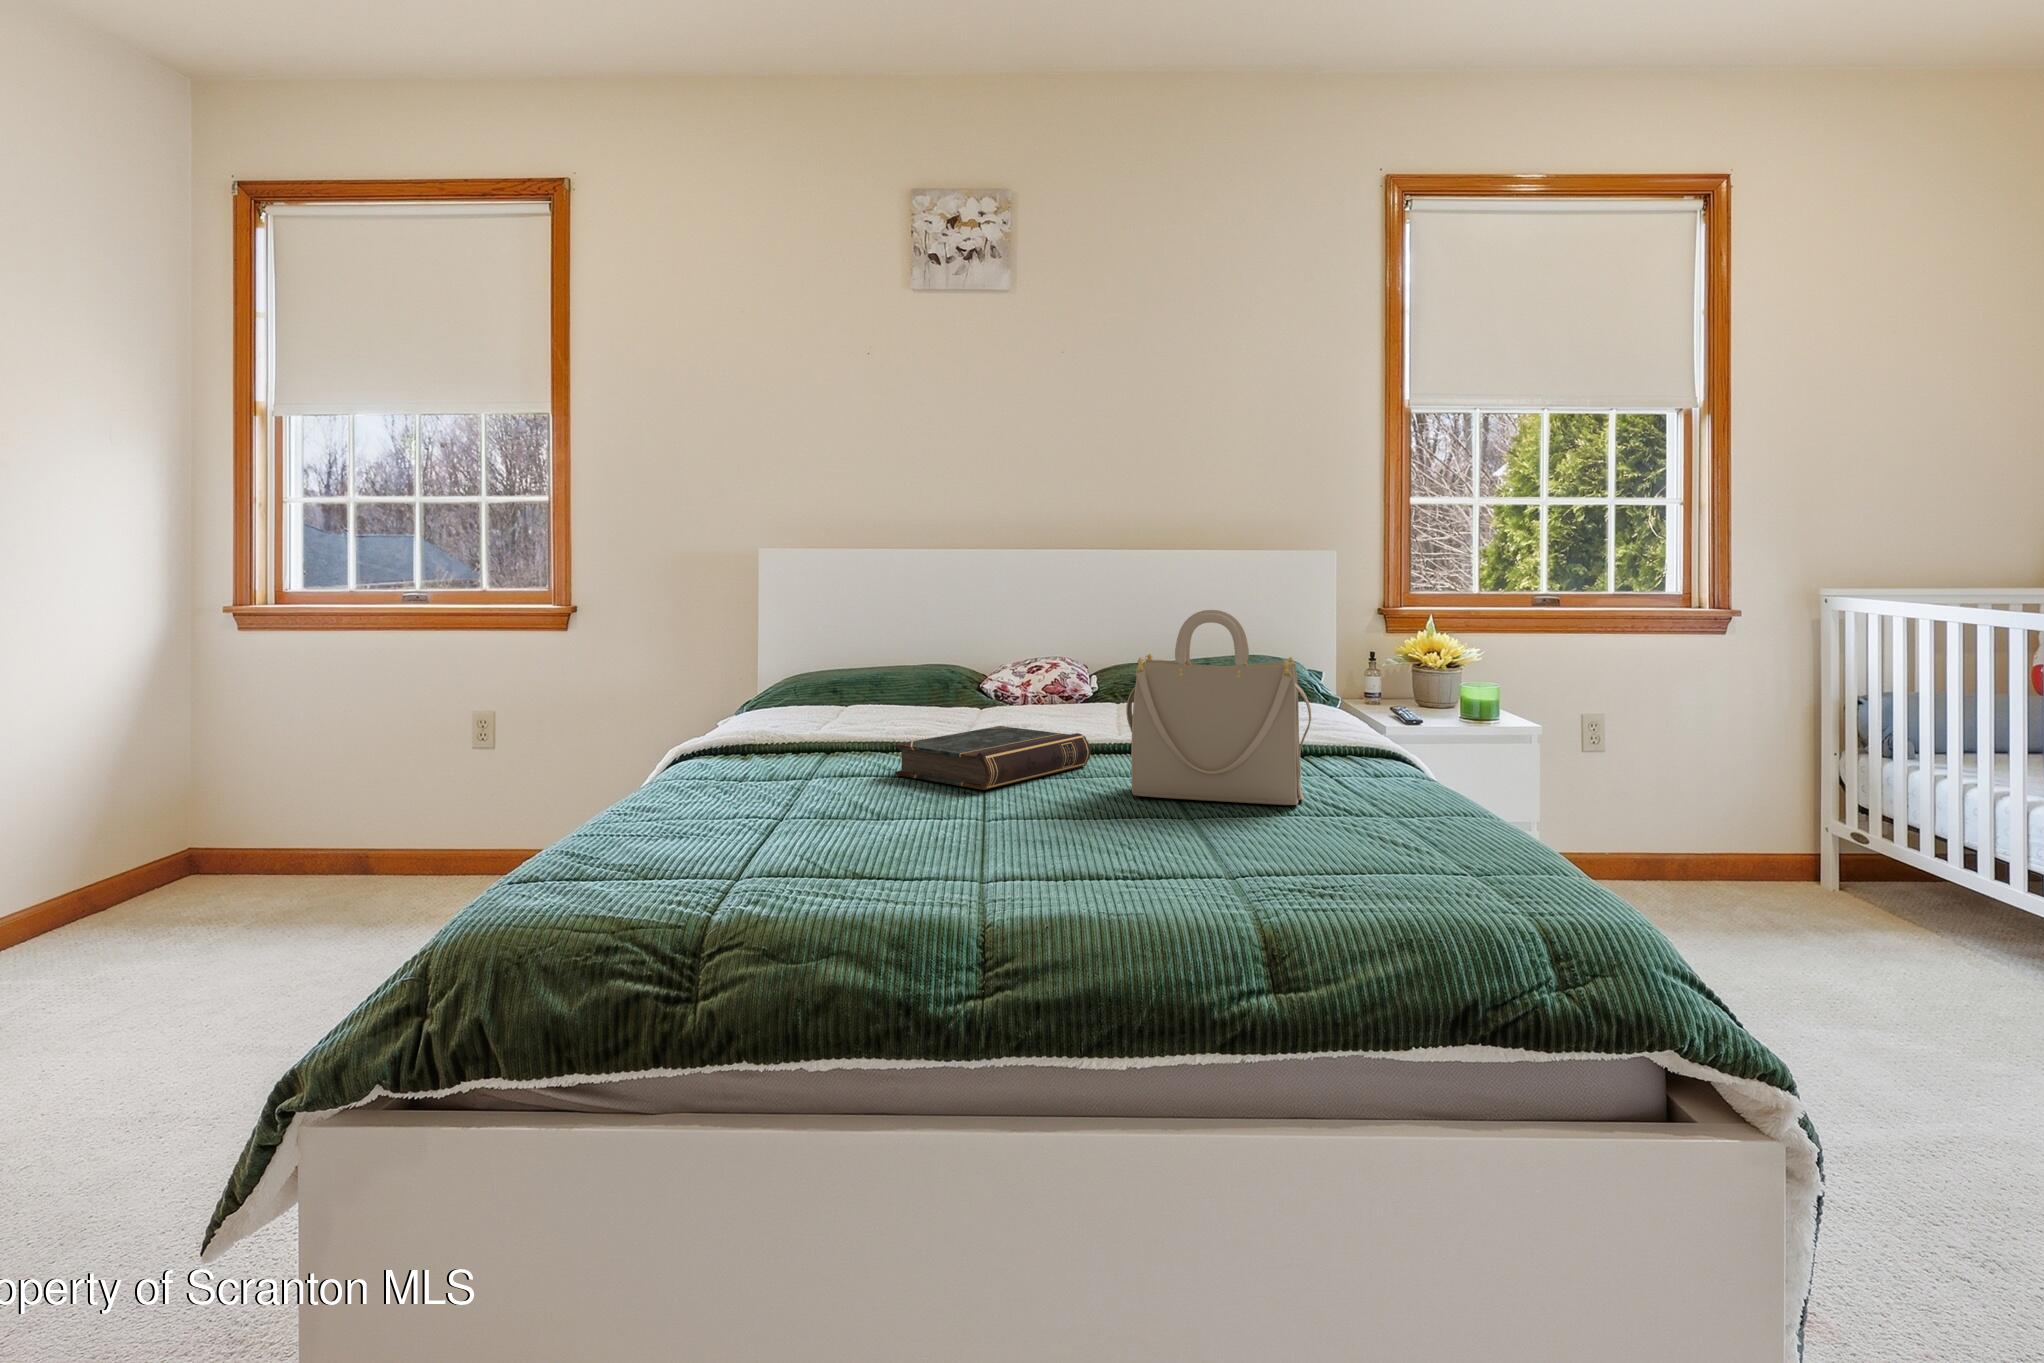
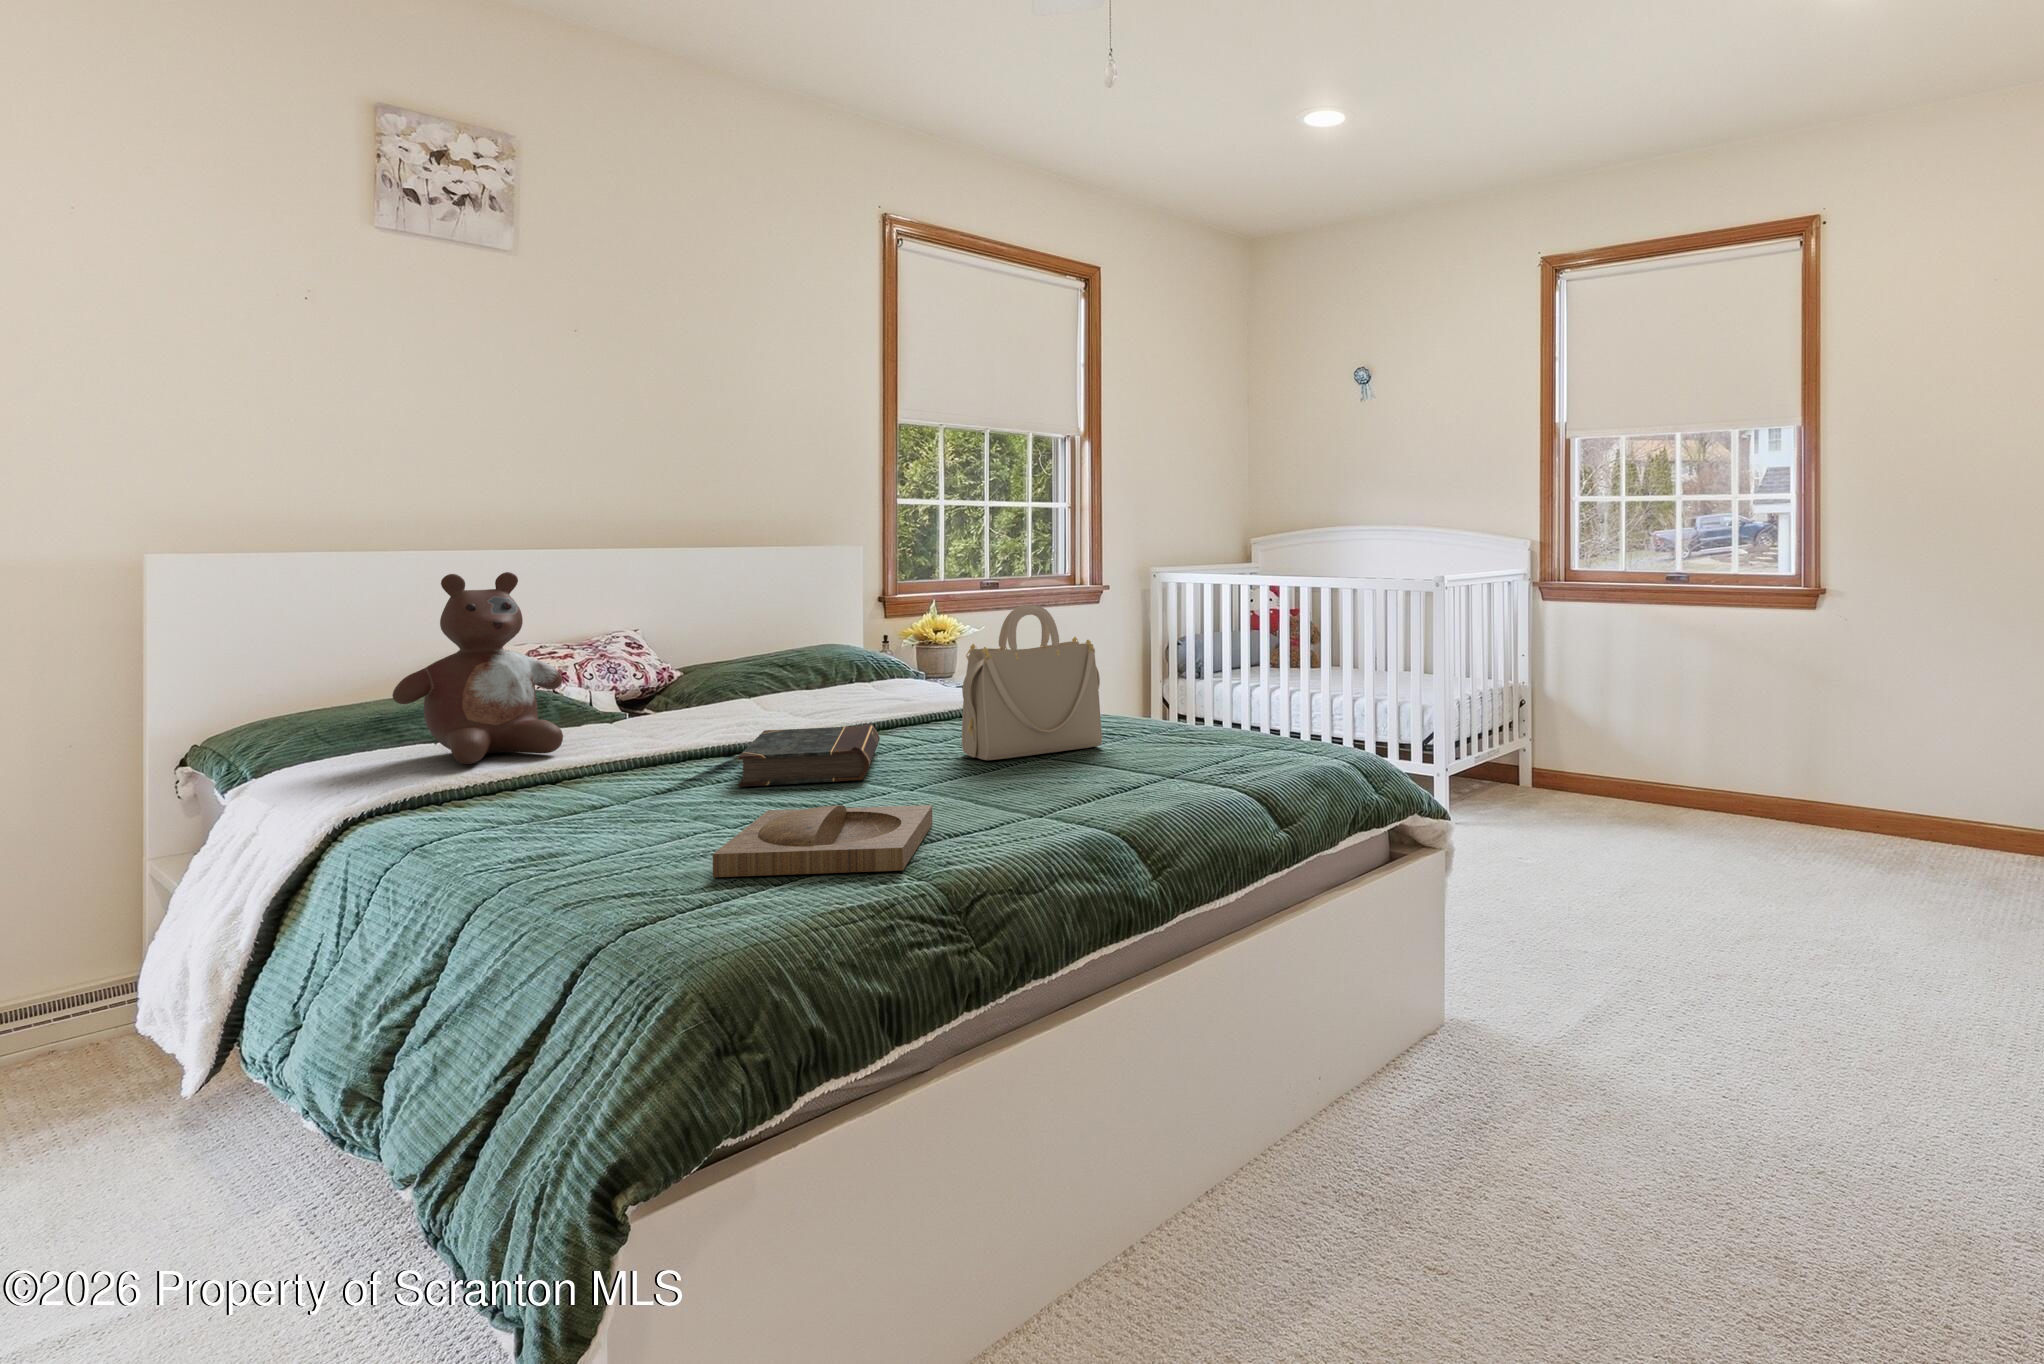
stuffed bear: none [786,561,912,721] -> present [392,572,563,764]
tray: none [629,797,885,885] -> present [713,805,932,877]

